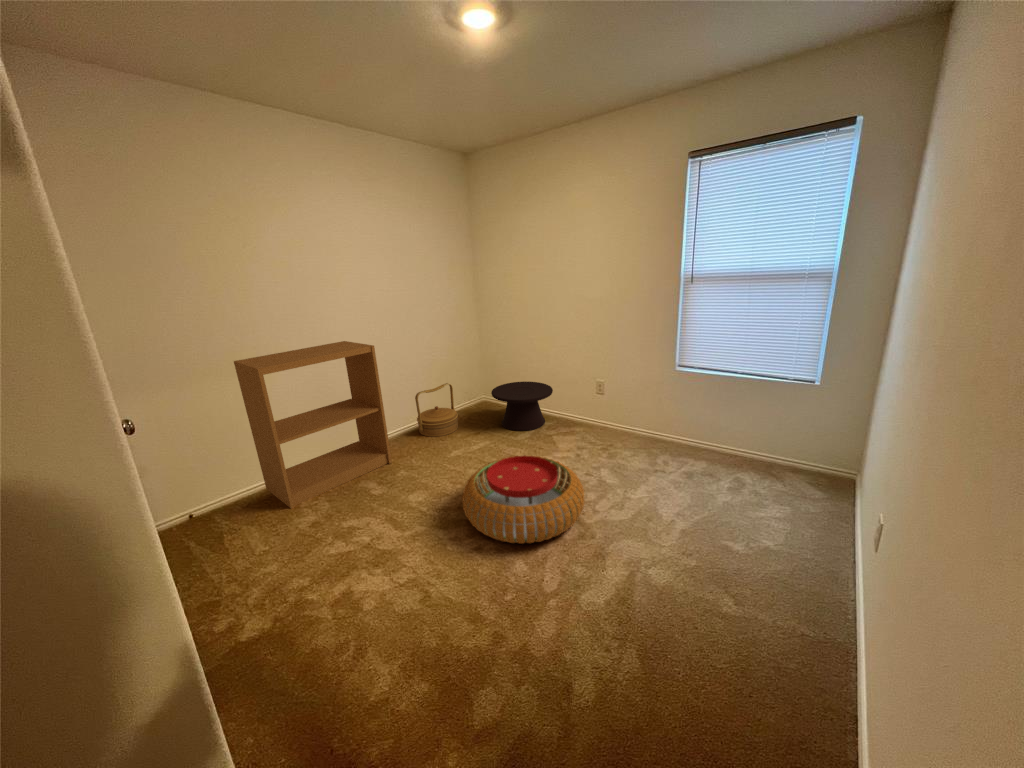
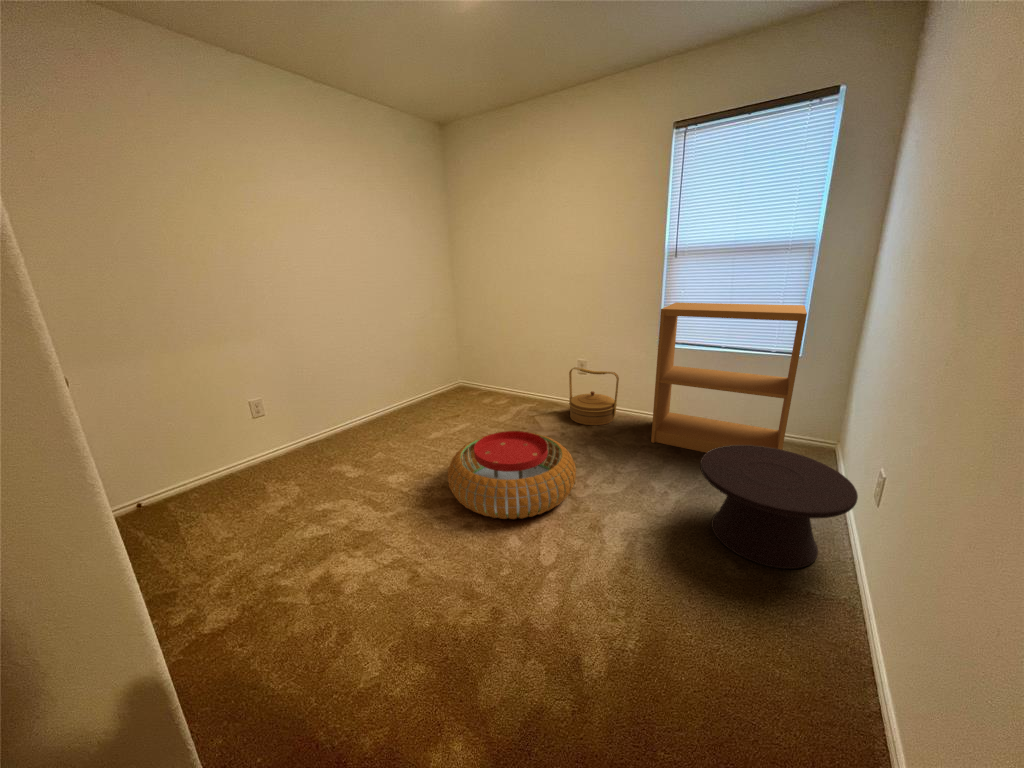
bookshelf: present [234,341,392,509] -> present [651,302,807,453]
side table: present [491,382,553,431] -> present [700,445,858,569]
woven basket: present [415,383,458,437] -> present [569,367,619,425]

